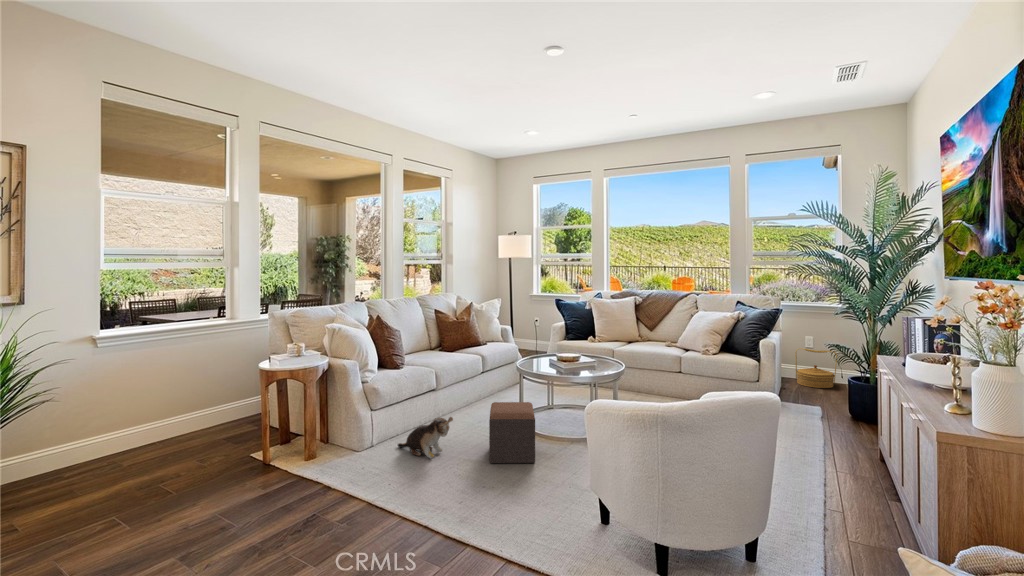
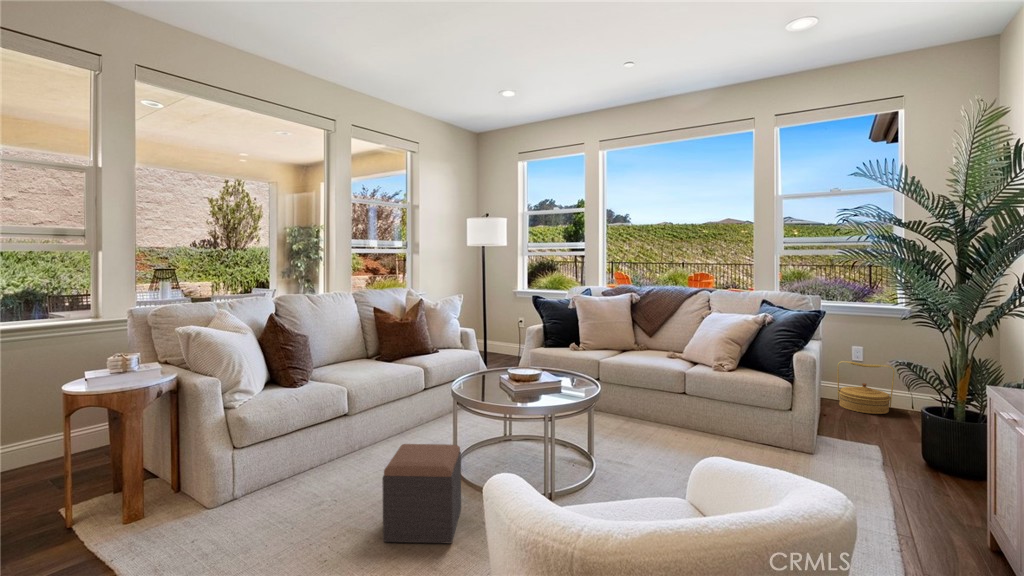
plush toy: present [398,417,453,458] -> none [268,467,334,529]

